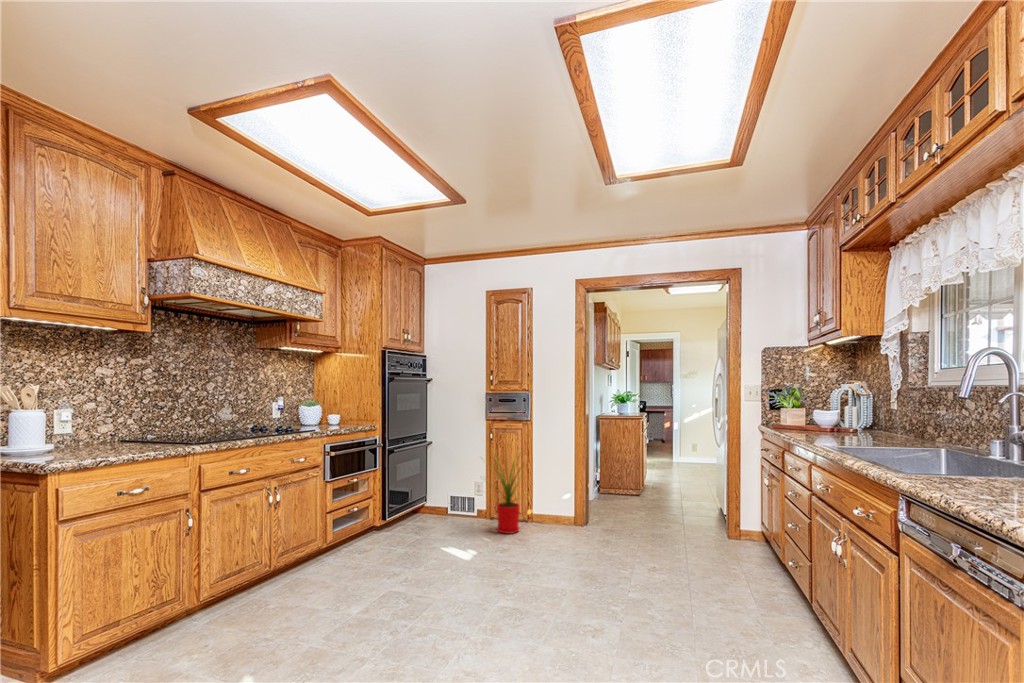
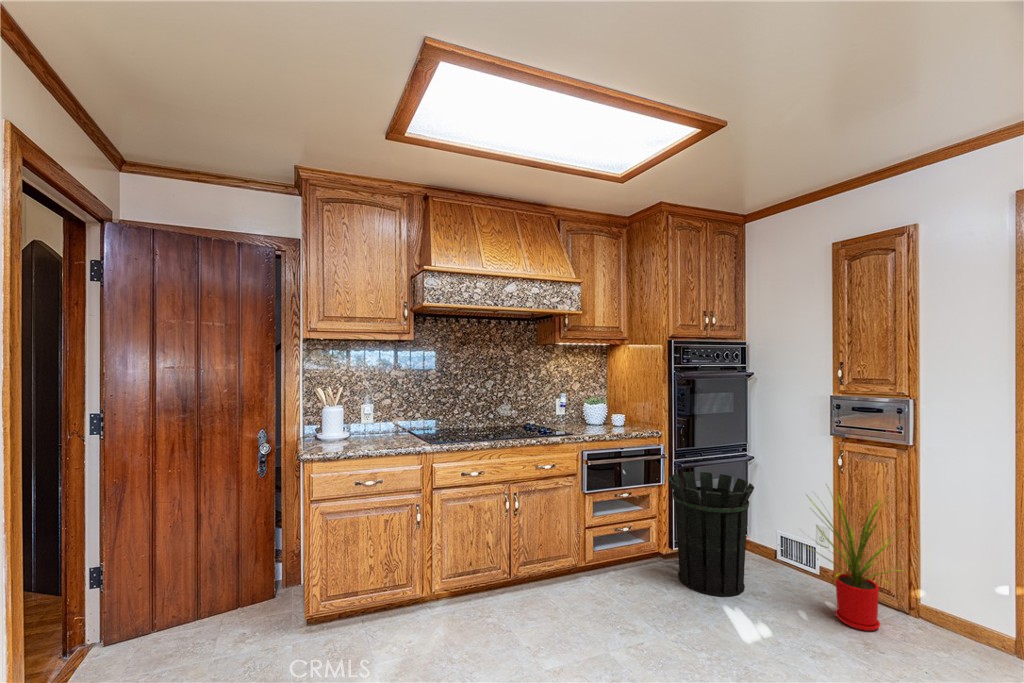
waste bin: none [388,454,451,544] -> present [668,472,754,597]

